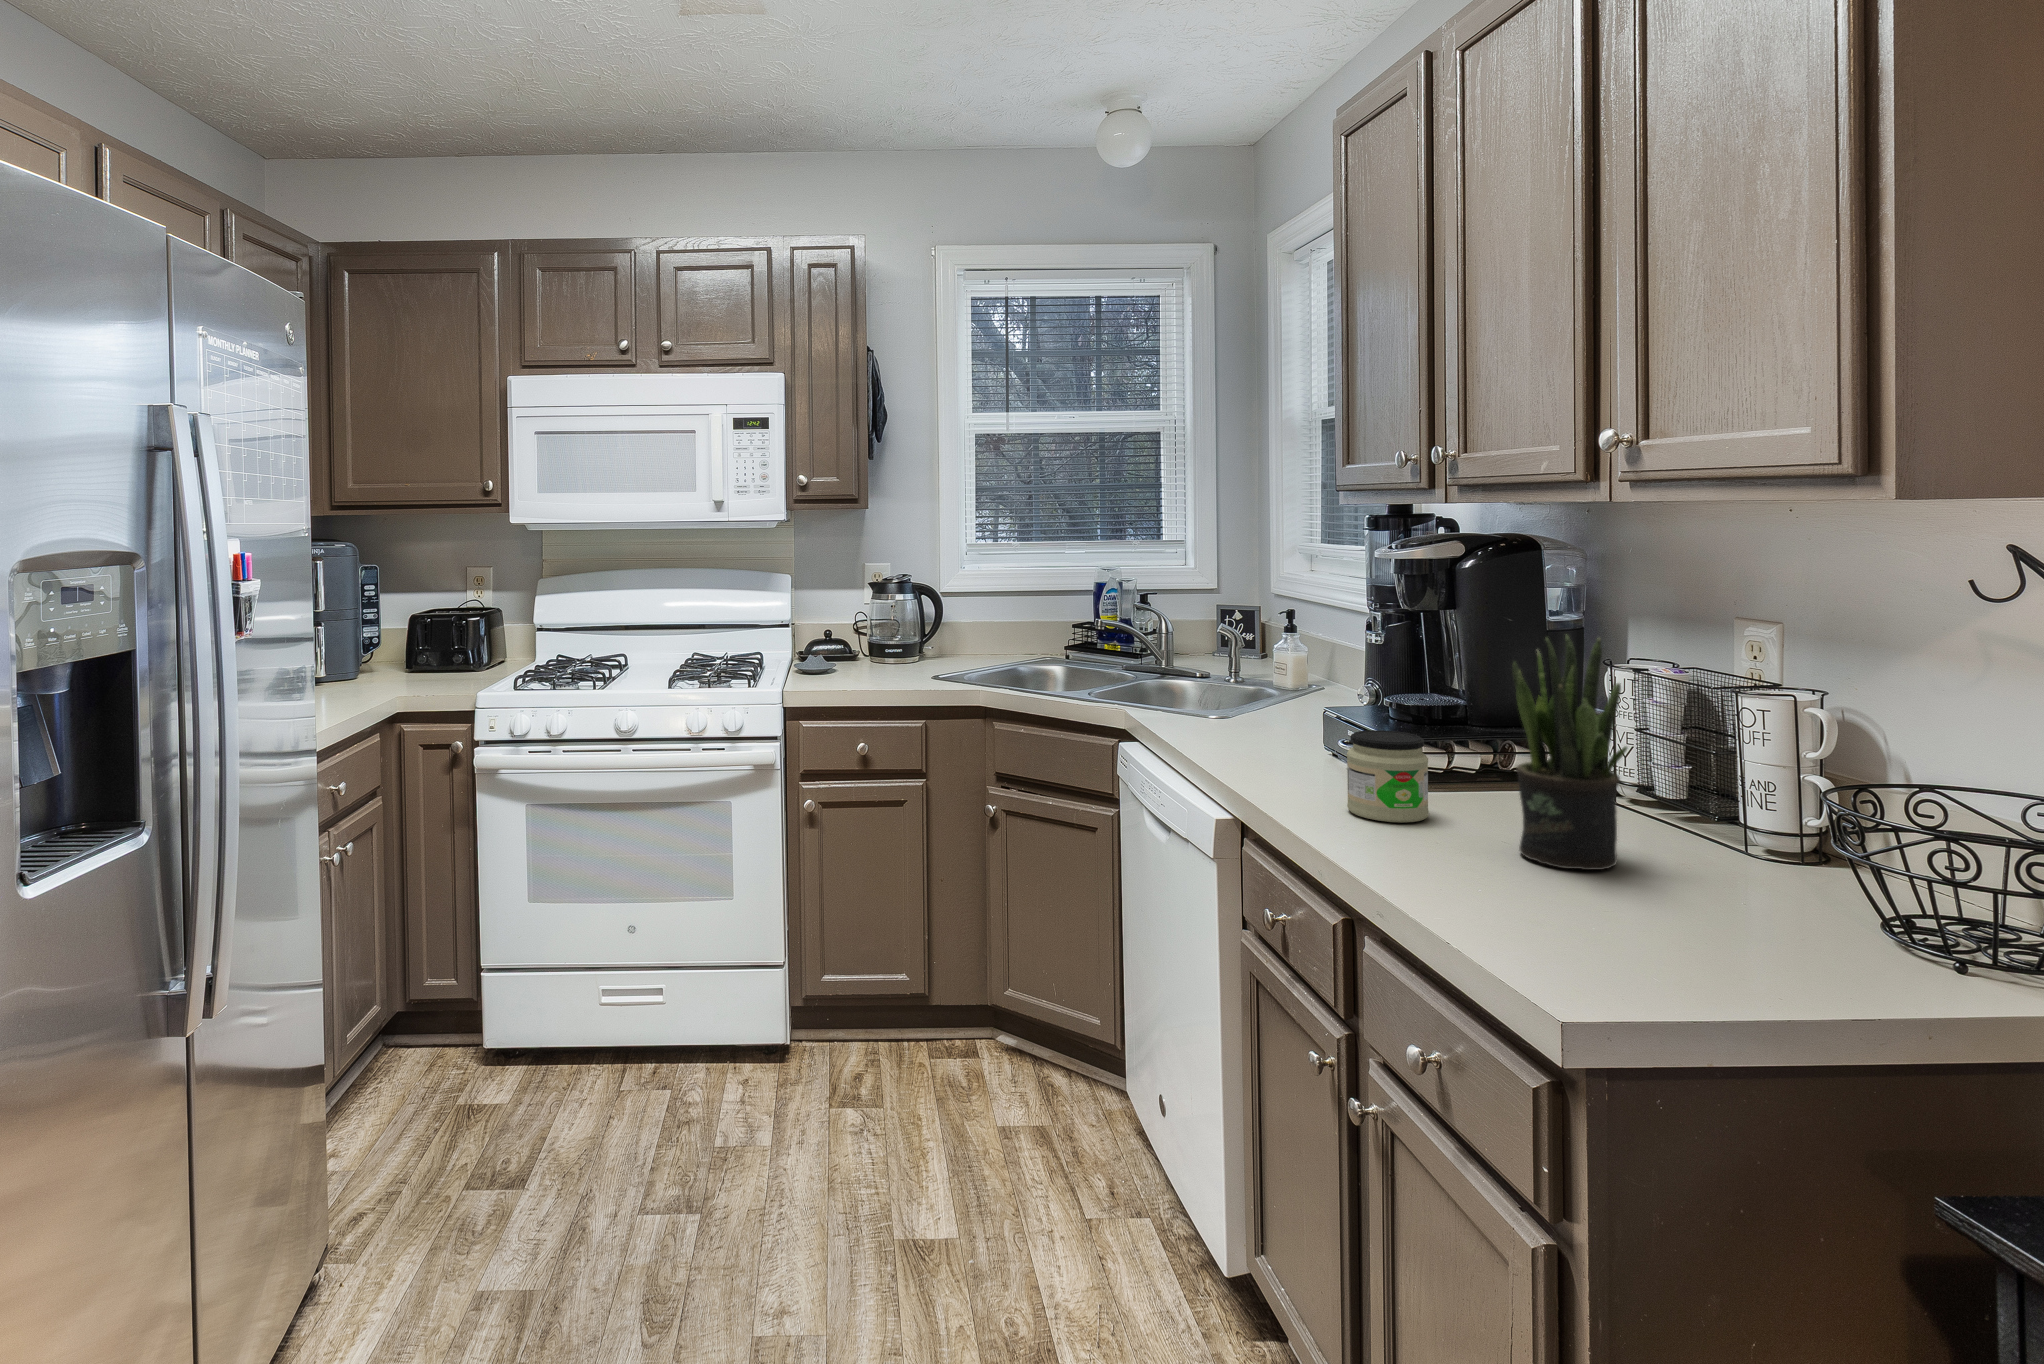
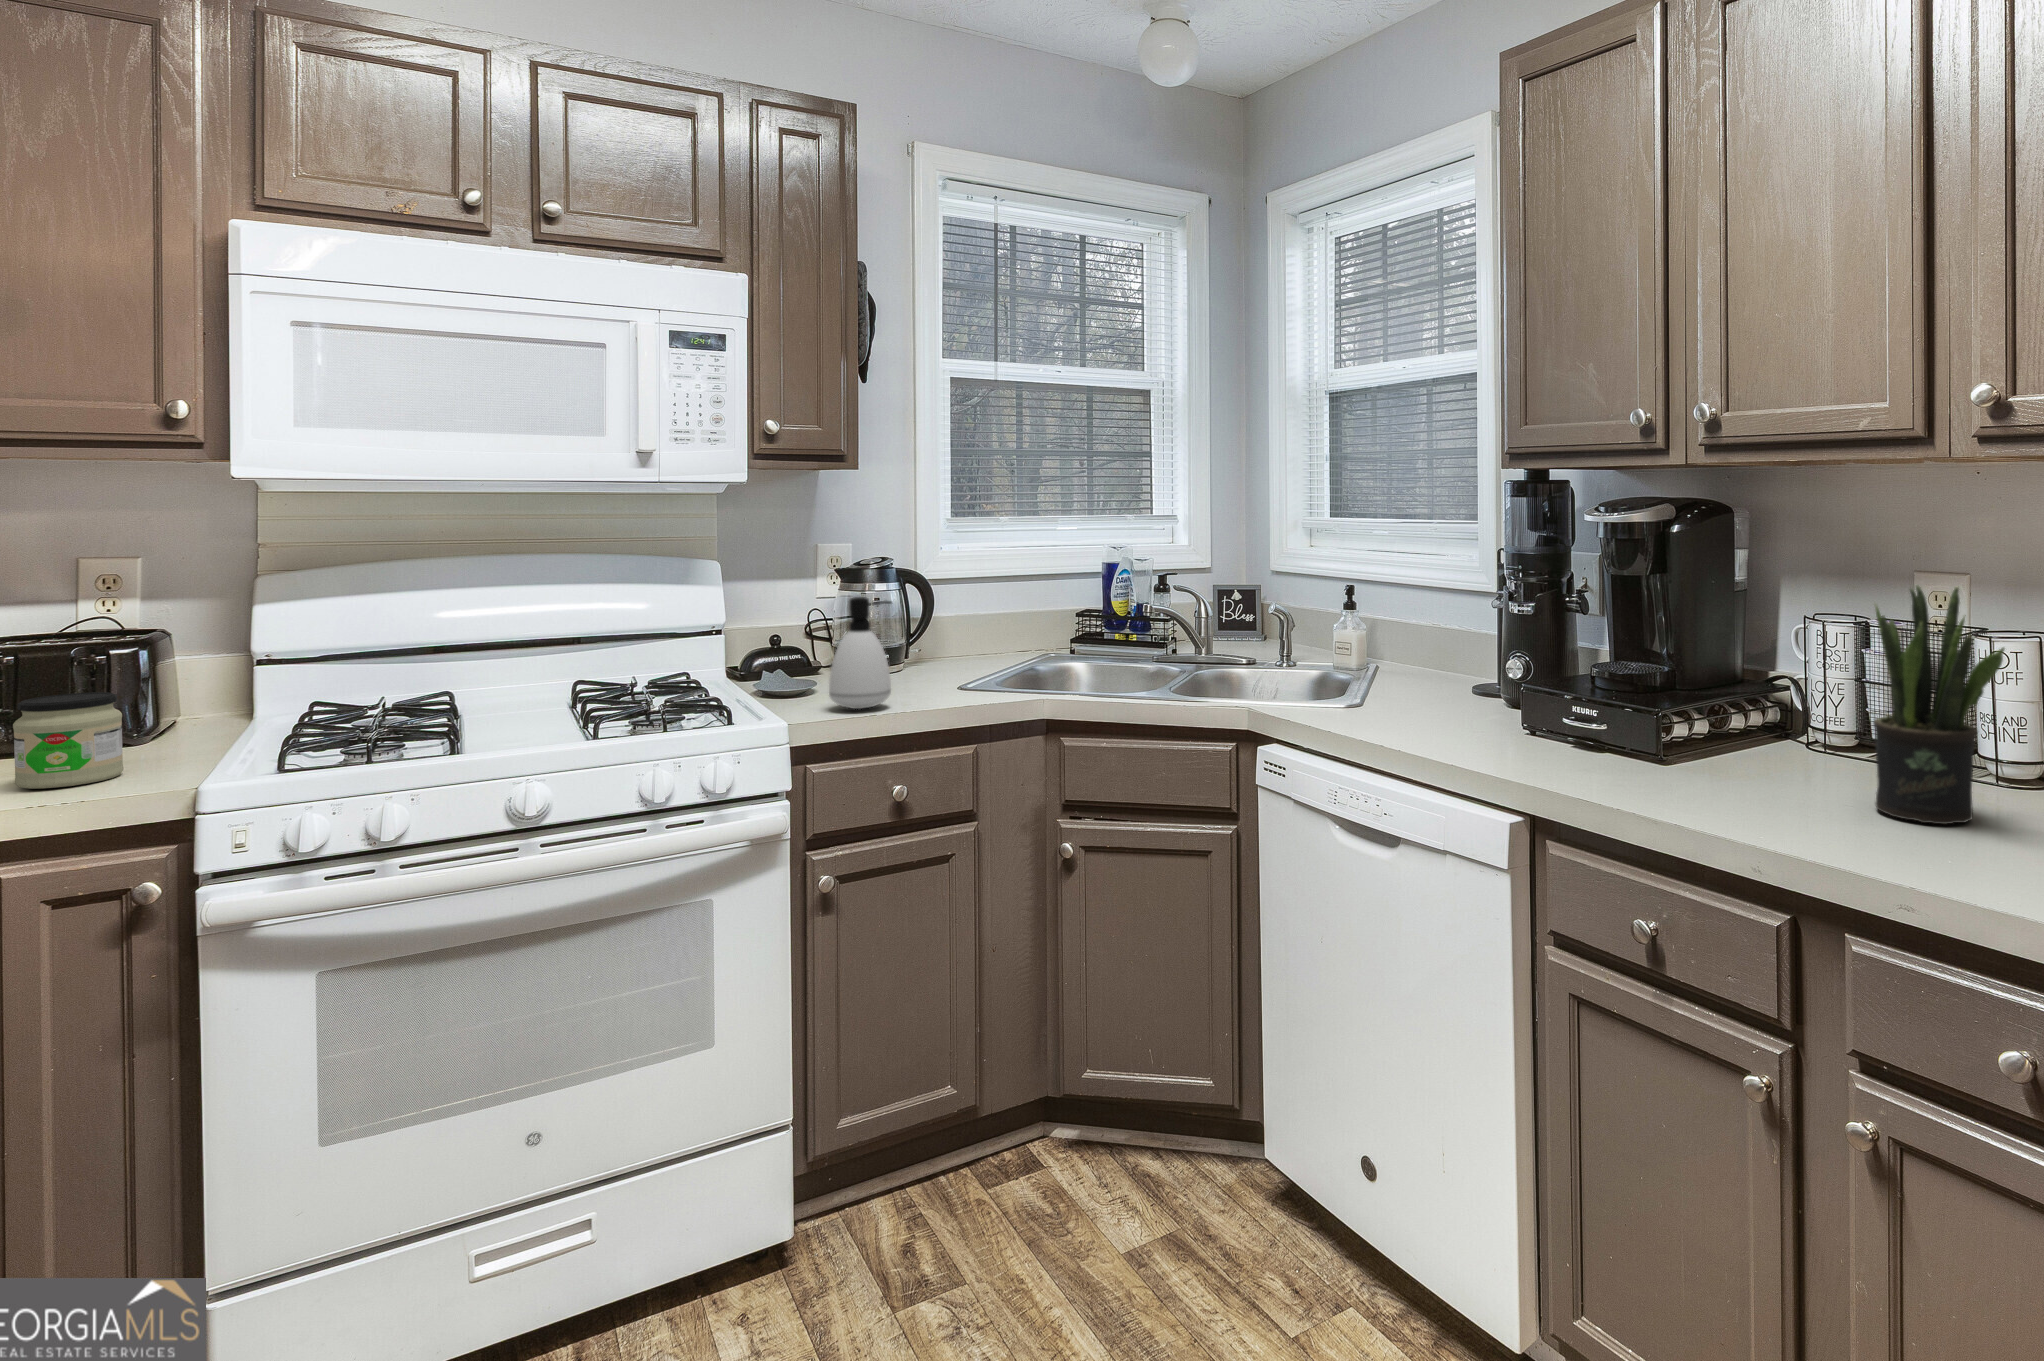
soap dispenser: none [830,605,873,686] -> present [829,597,892,709]
jar: present [1347,730,1429,822] -> present [13,692,124,789]

